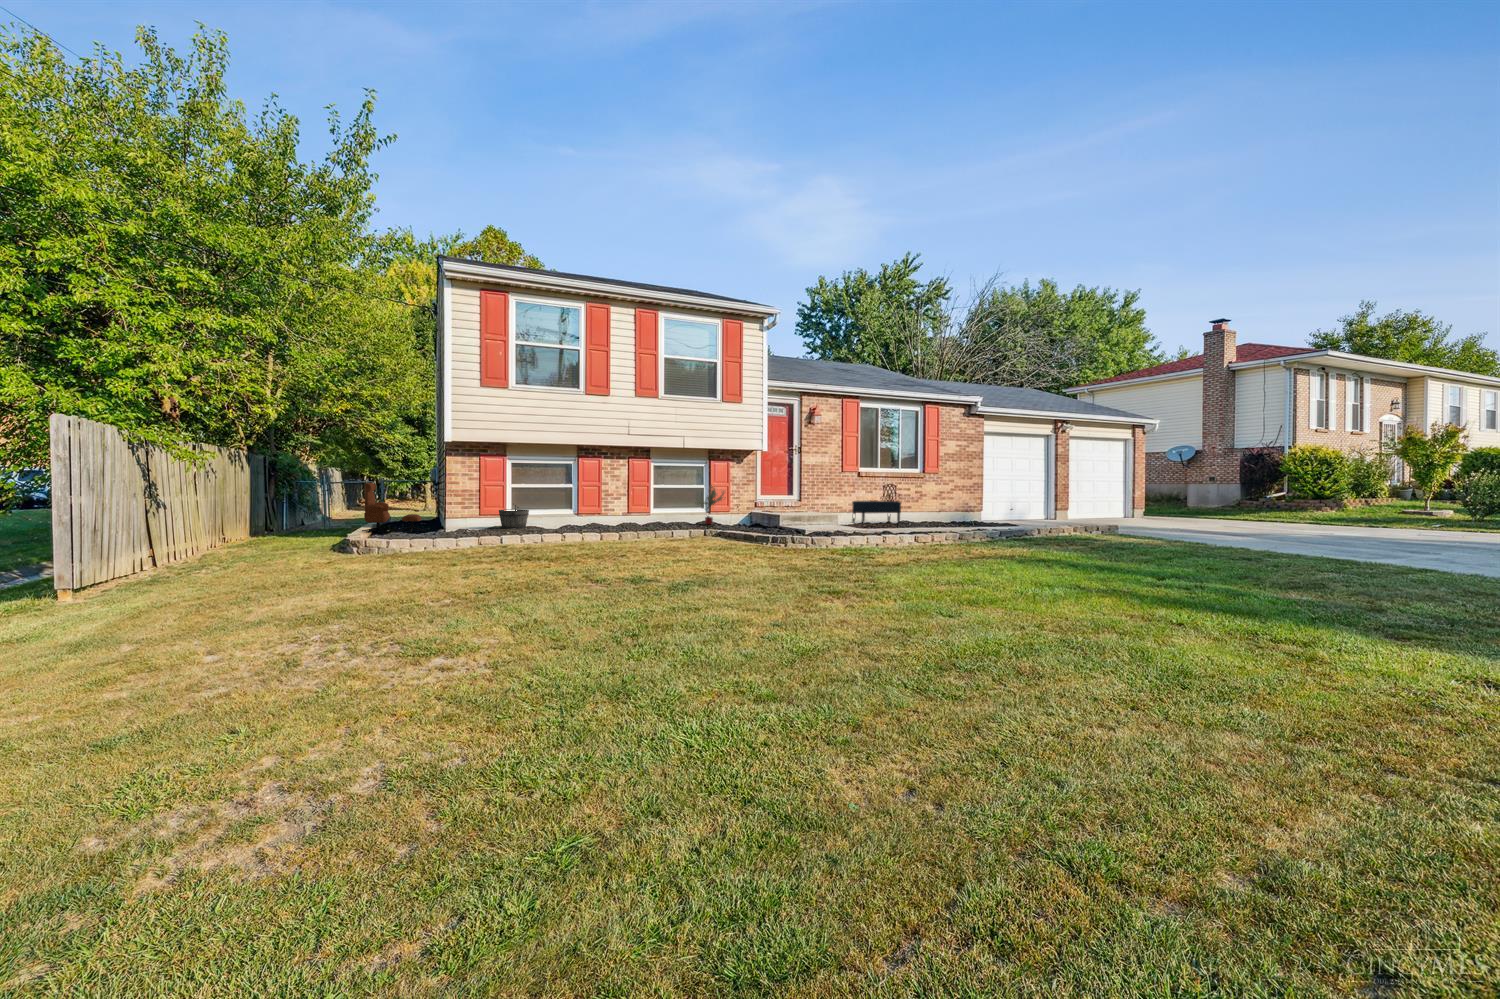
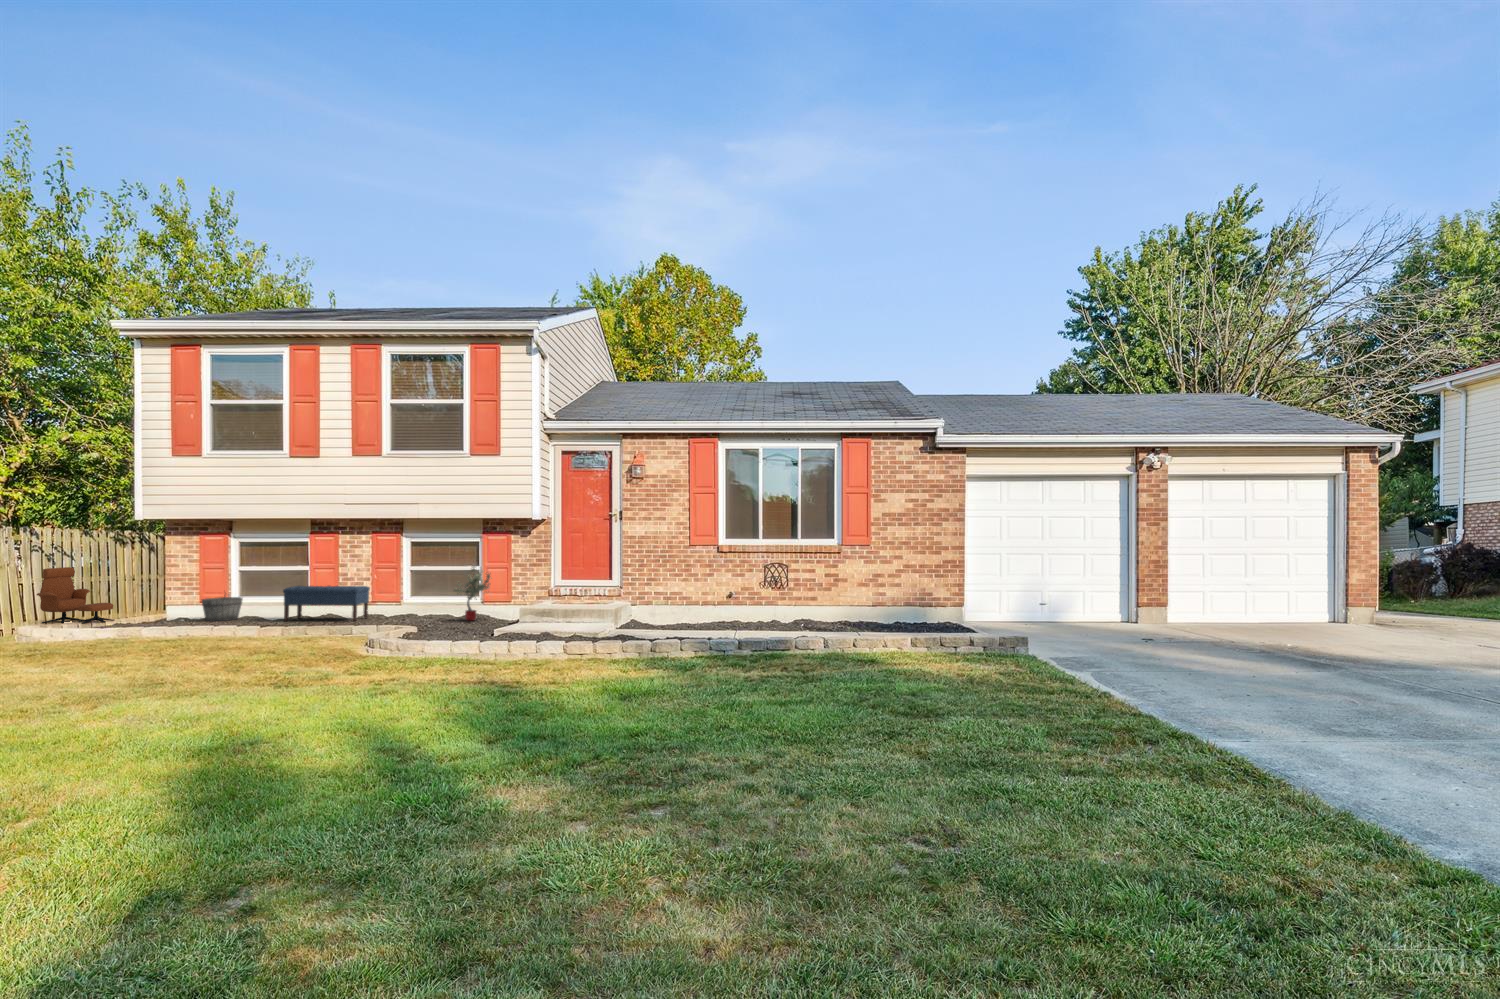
bench: present [852,501,901,524] -> present [283,586,370,621]

